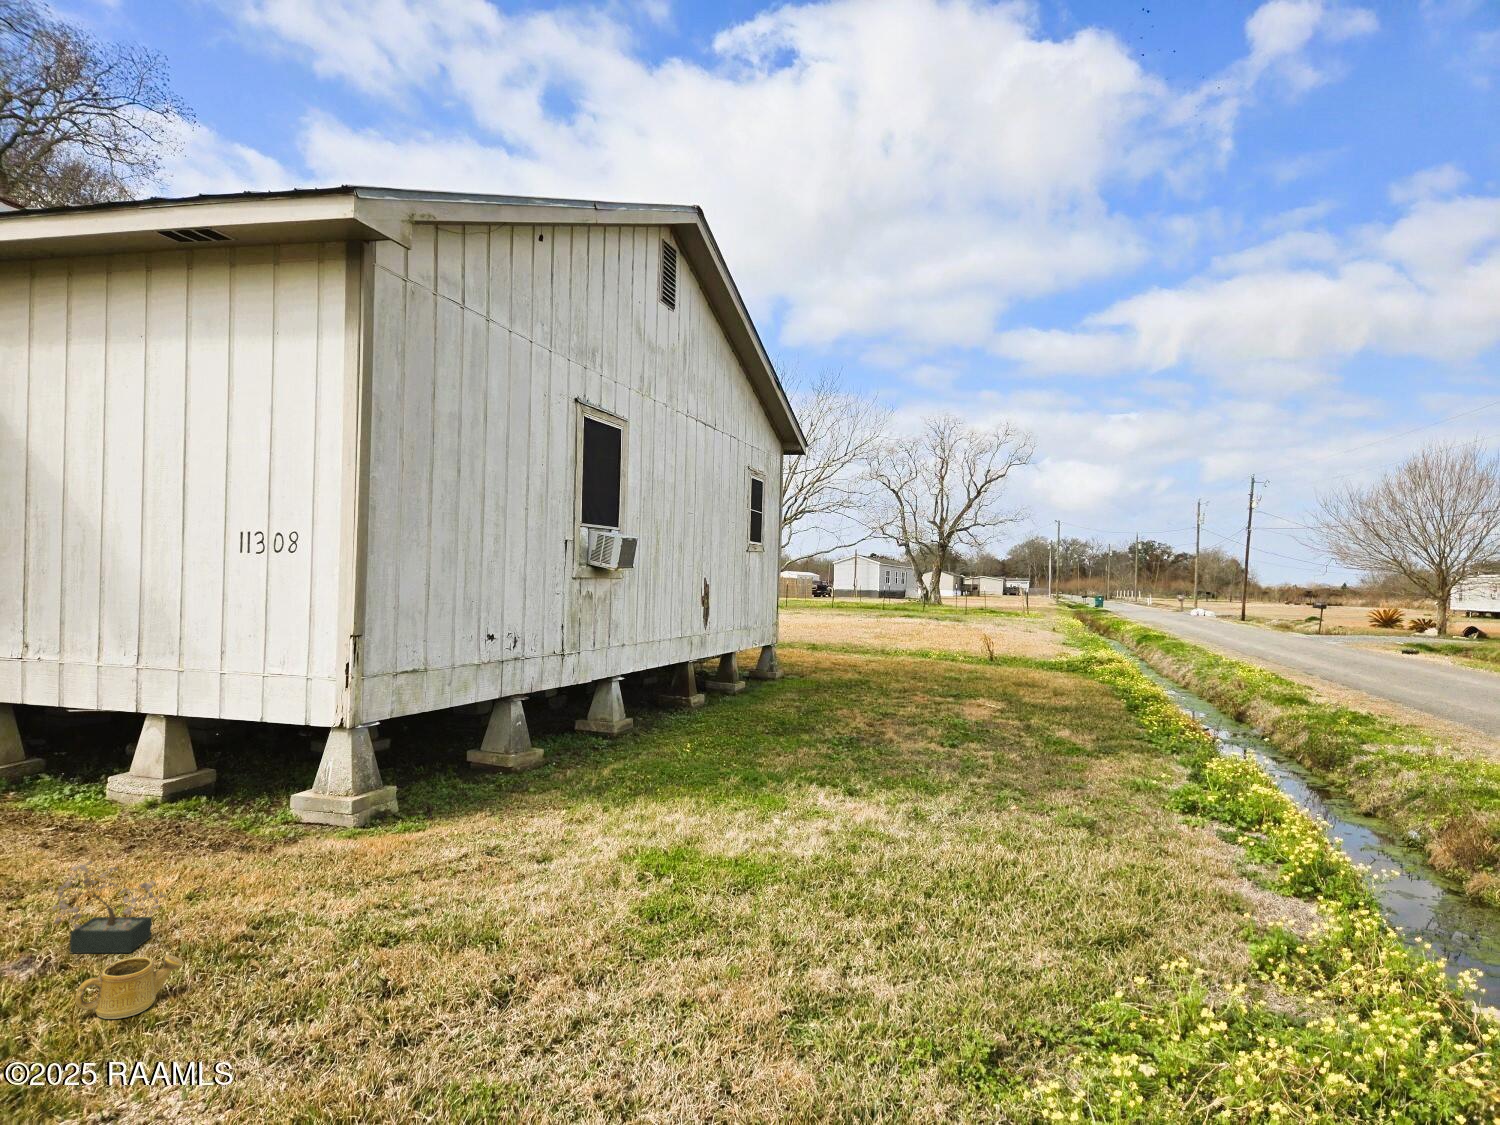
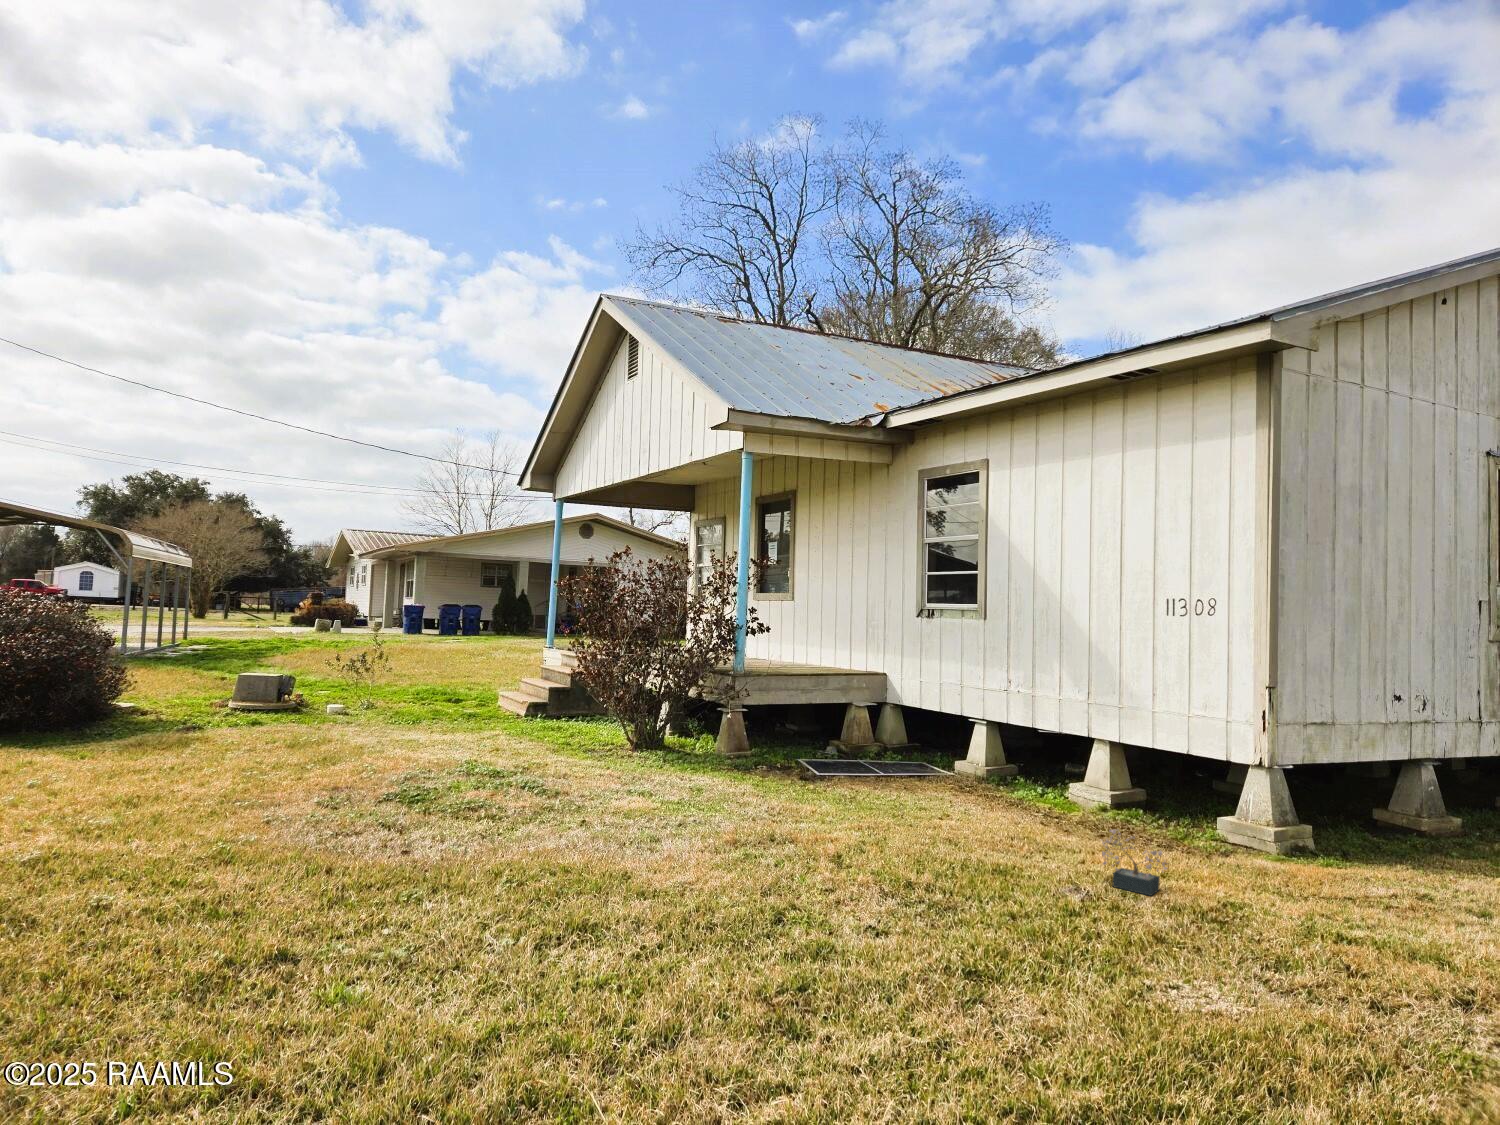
watering can: present [75,955,183,1019] -> none [1139,893,1200,931]

